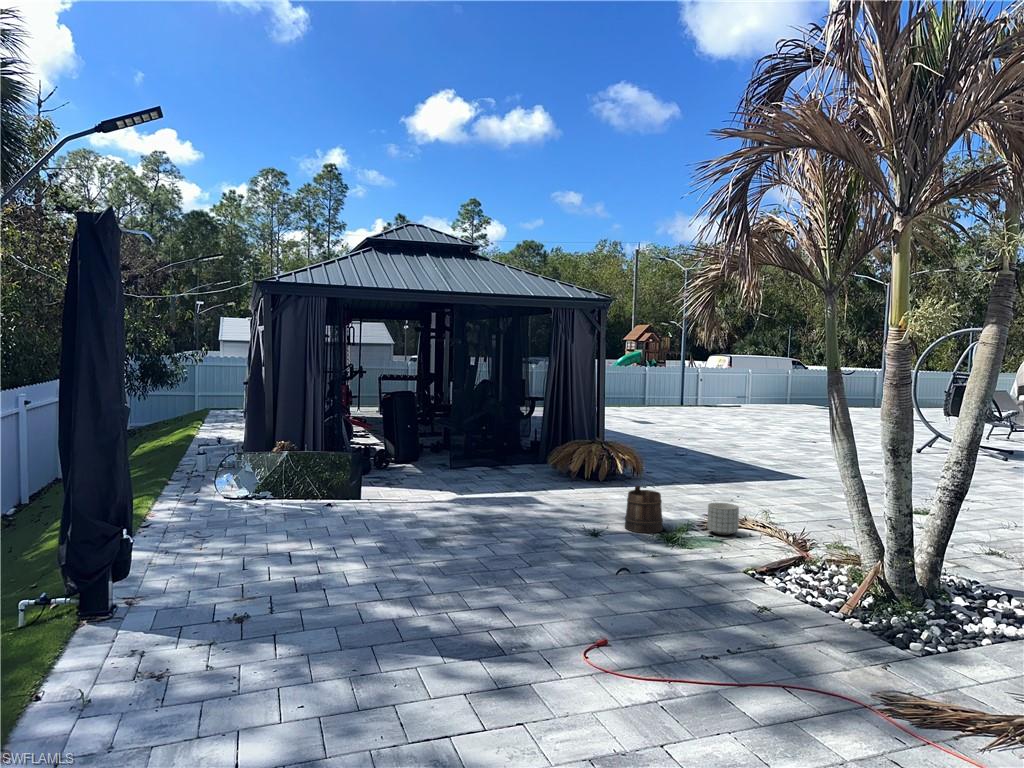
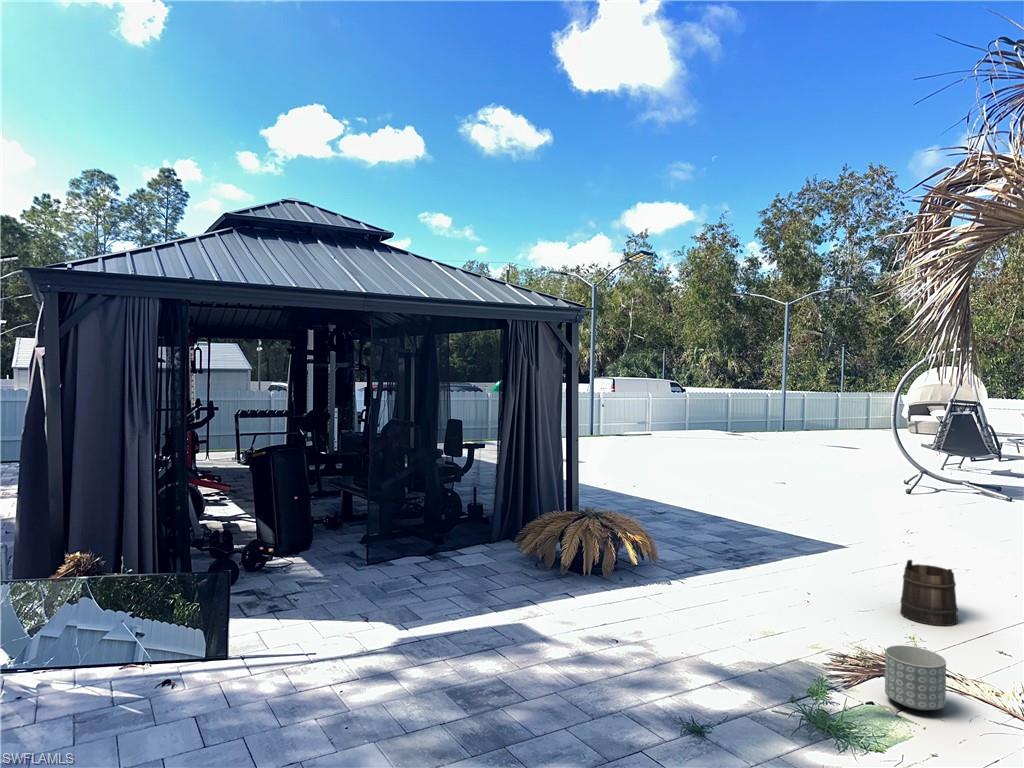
bucket: present [625,486,663,533] -> present [900,560,958,626]

